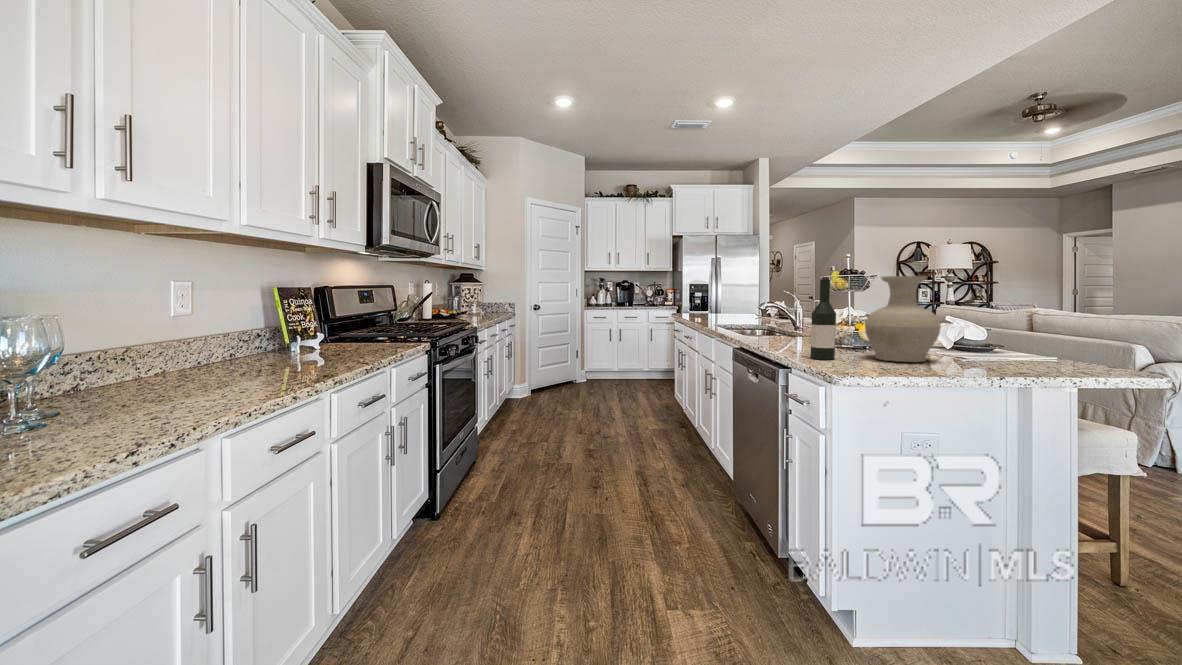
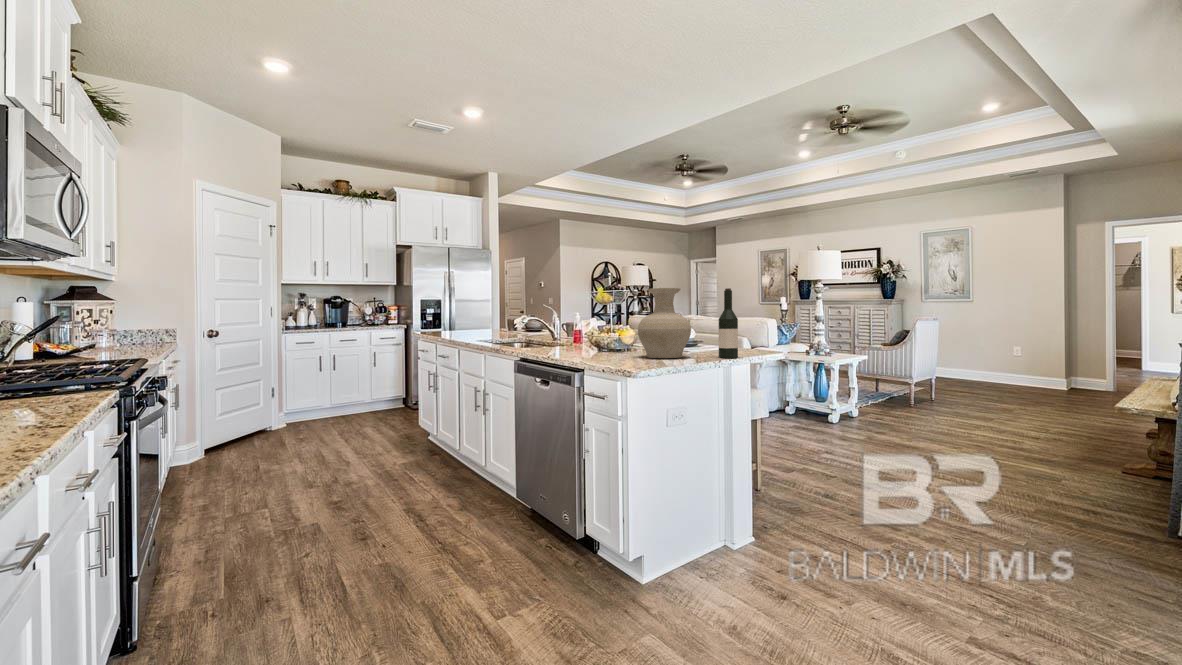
wine bottle: present [810,277,836,360] -> present [719,288,738,358]

